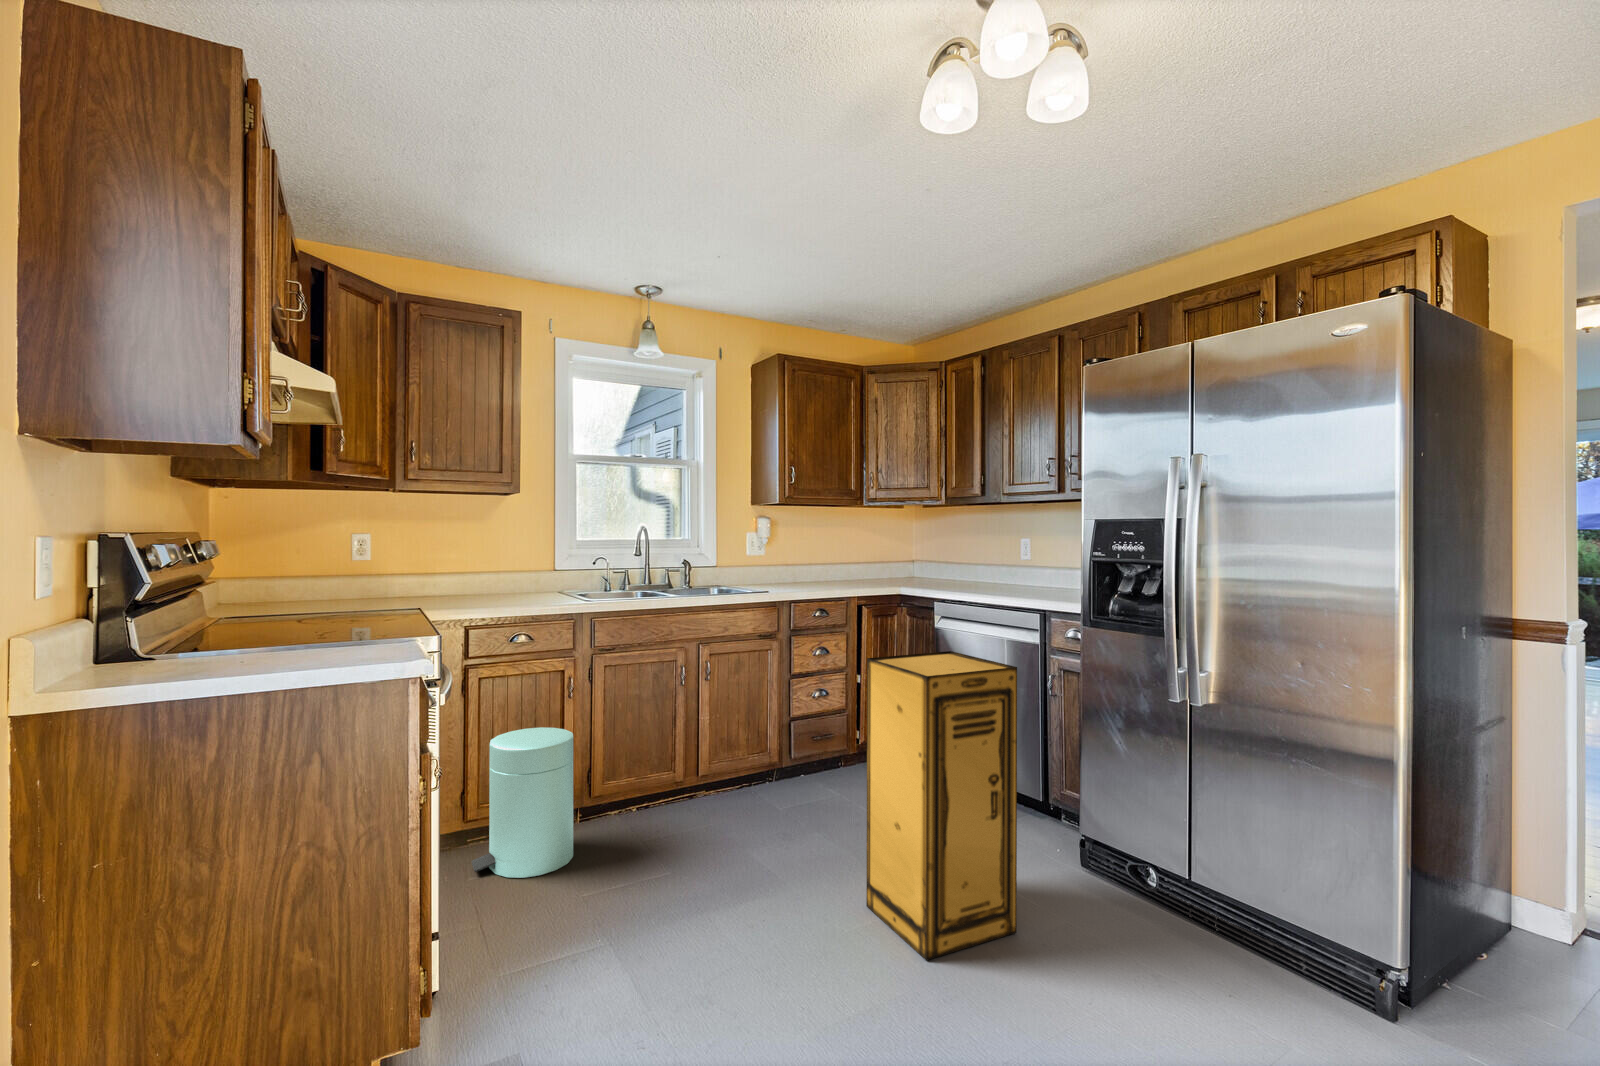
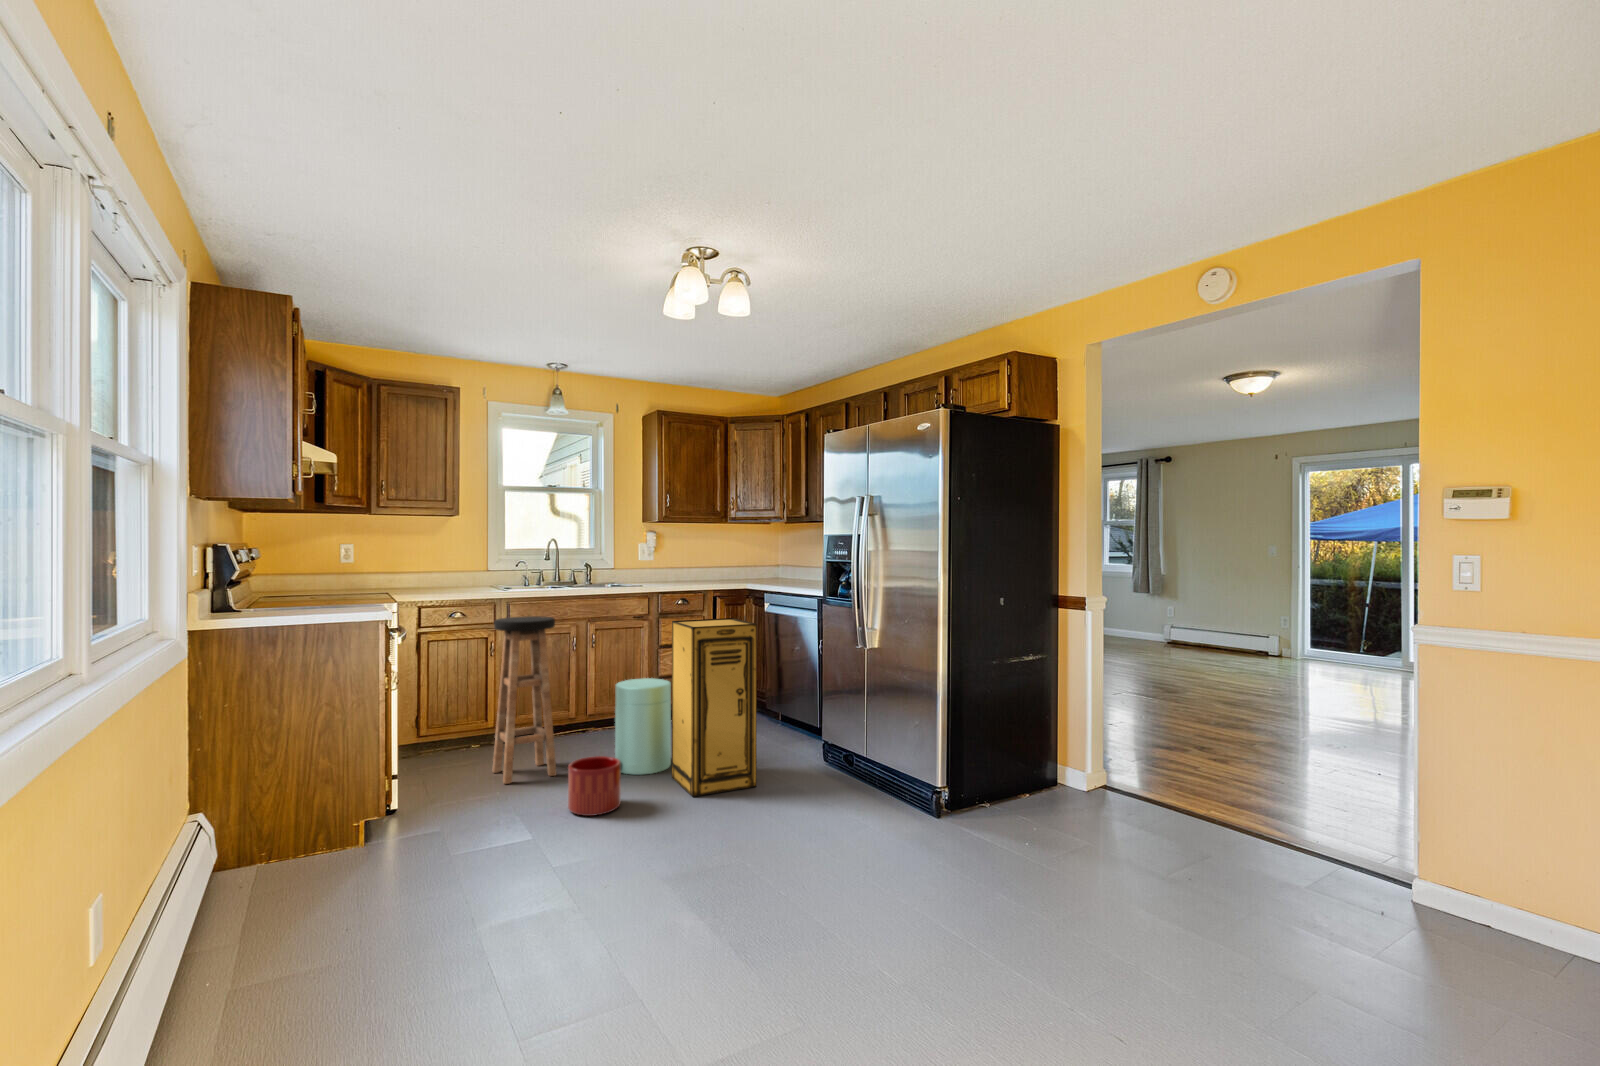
bar stool: none [581,646,683,921] -> present [493,616,557,784]
trash can: present [472,727,573,878] -> present [615,678,671,775]
planter: none [729,893,817,1016] -> present [568,756,621,816]

